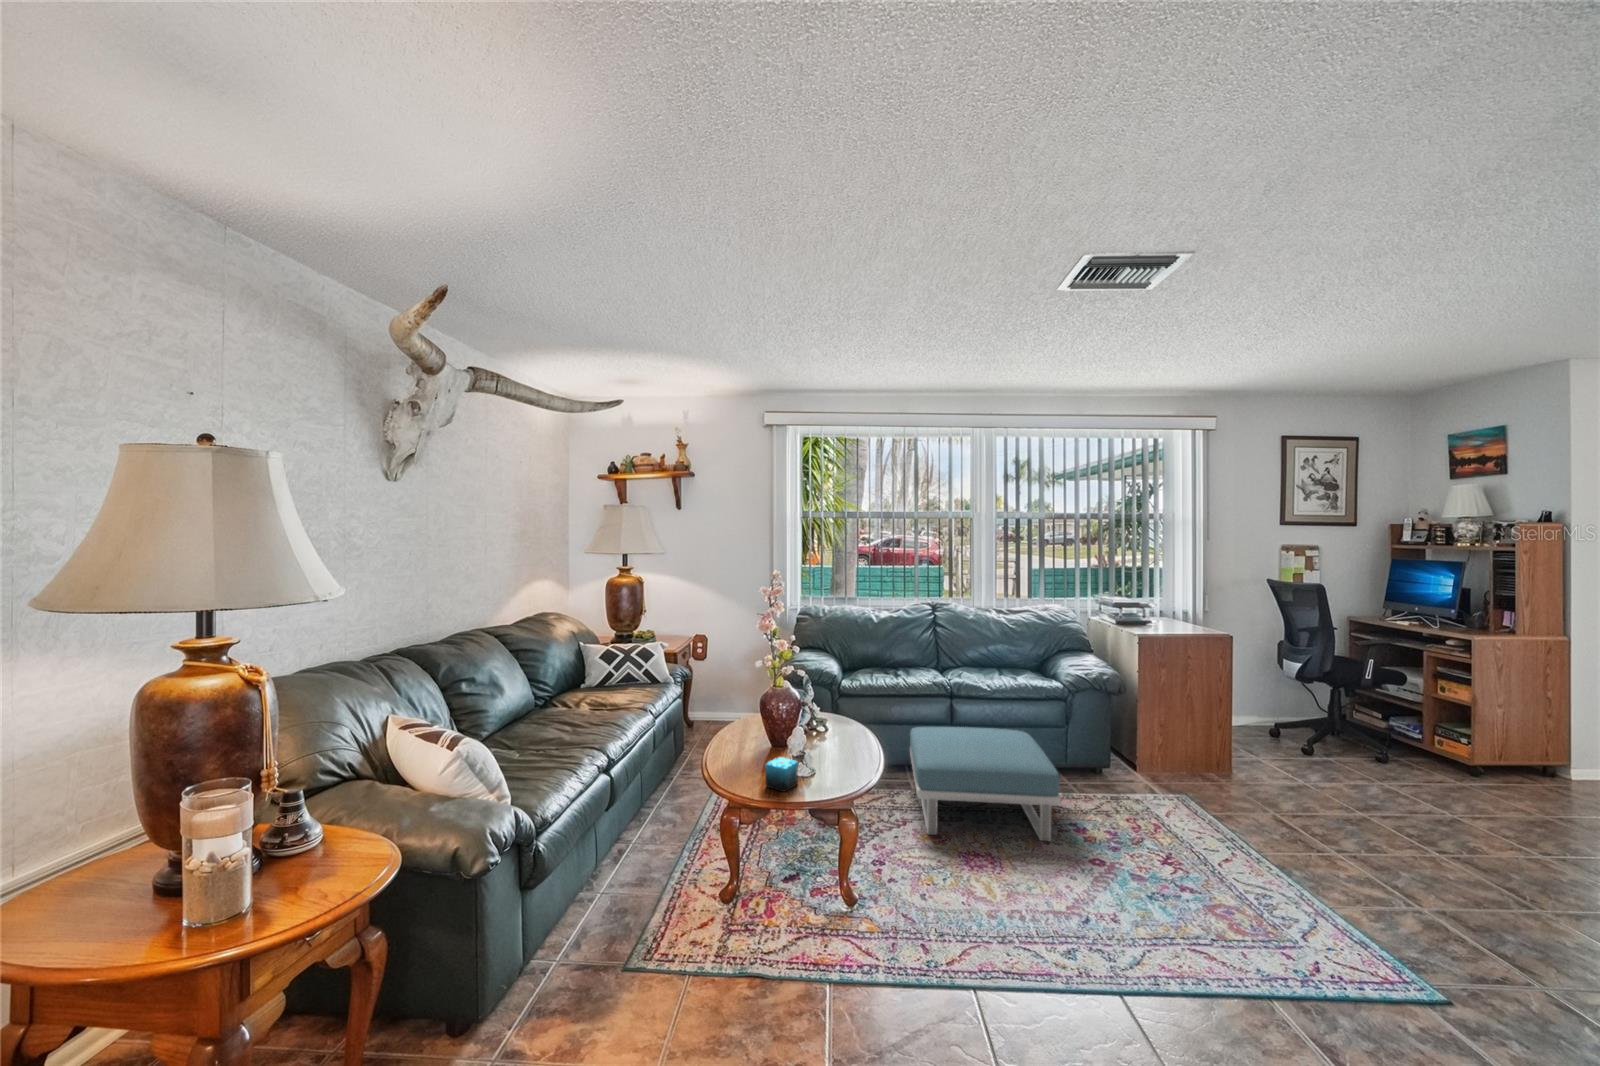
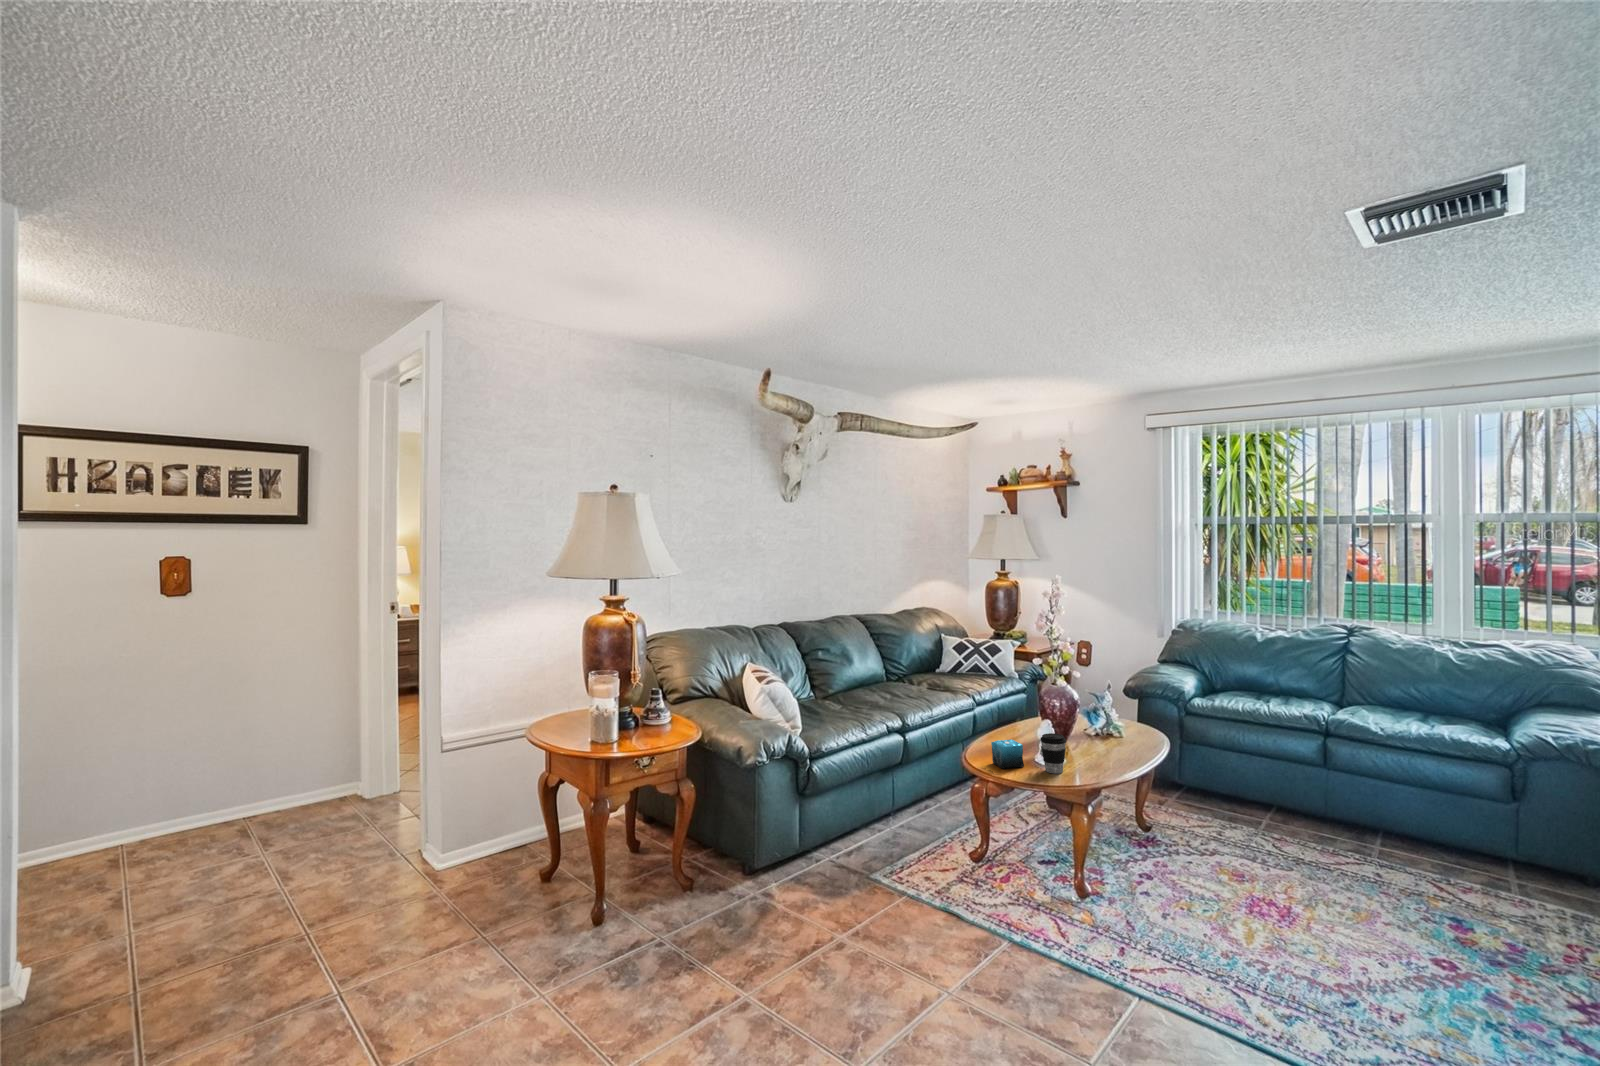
footstool: present [910,727,1061,841] -> none [1234,764,1478,933]
coffee cup: none [816,743,842,785] -> present [1040,733,1066,774]

